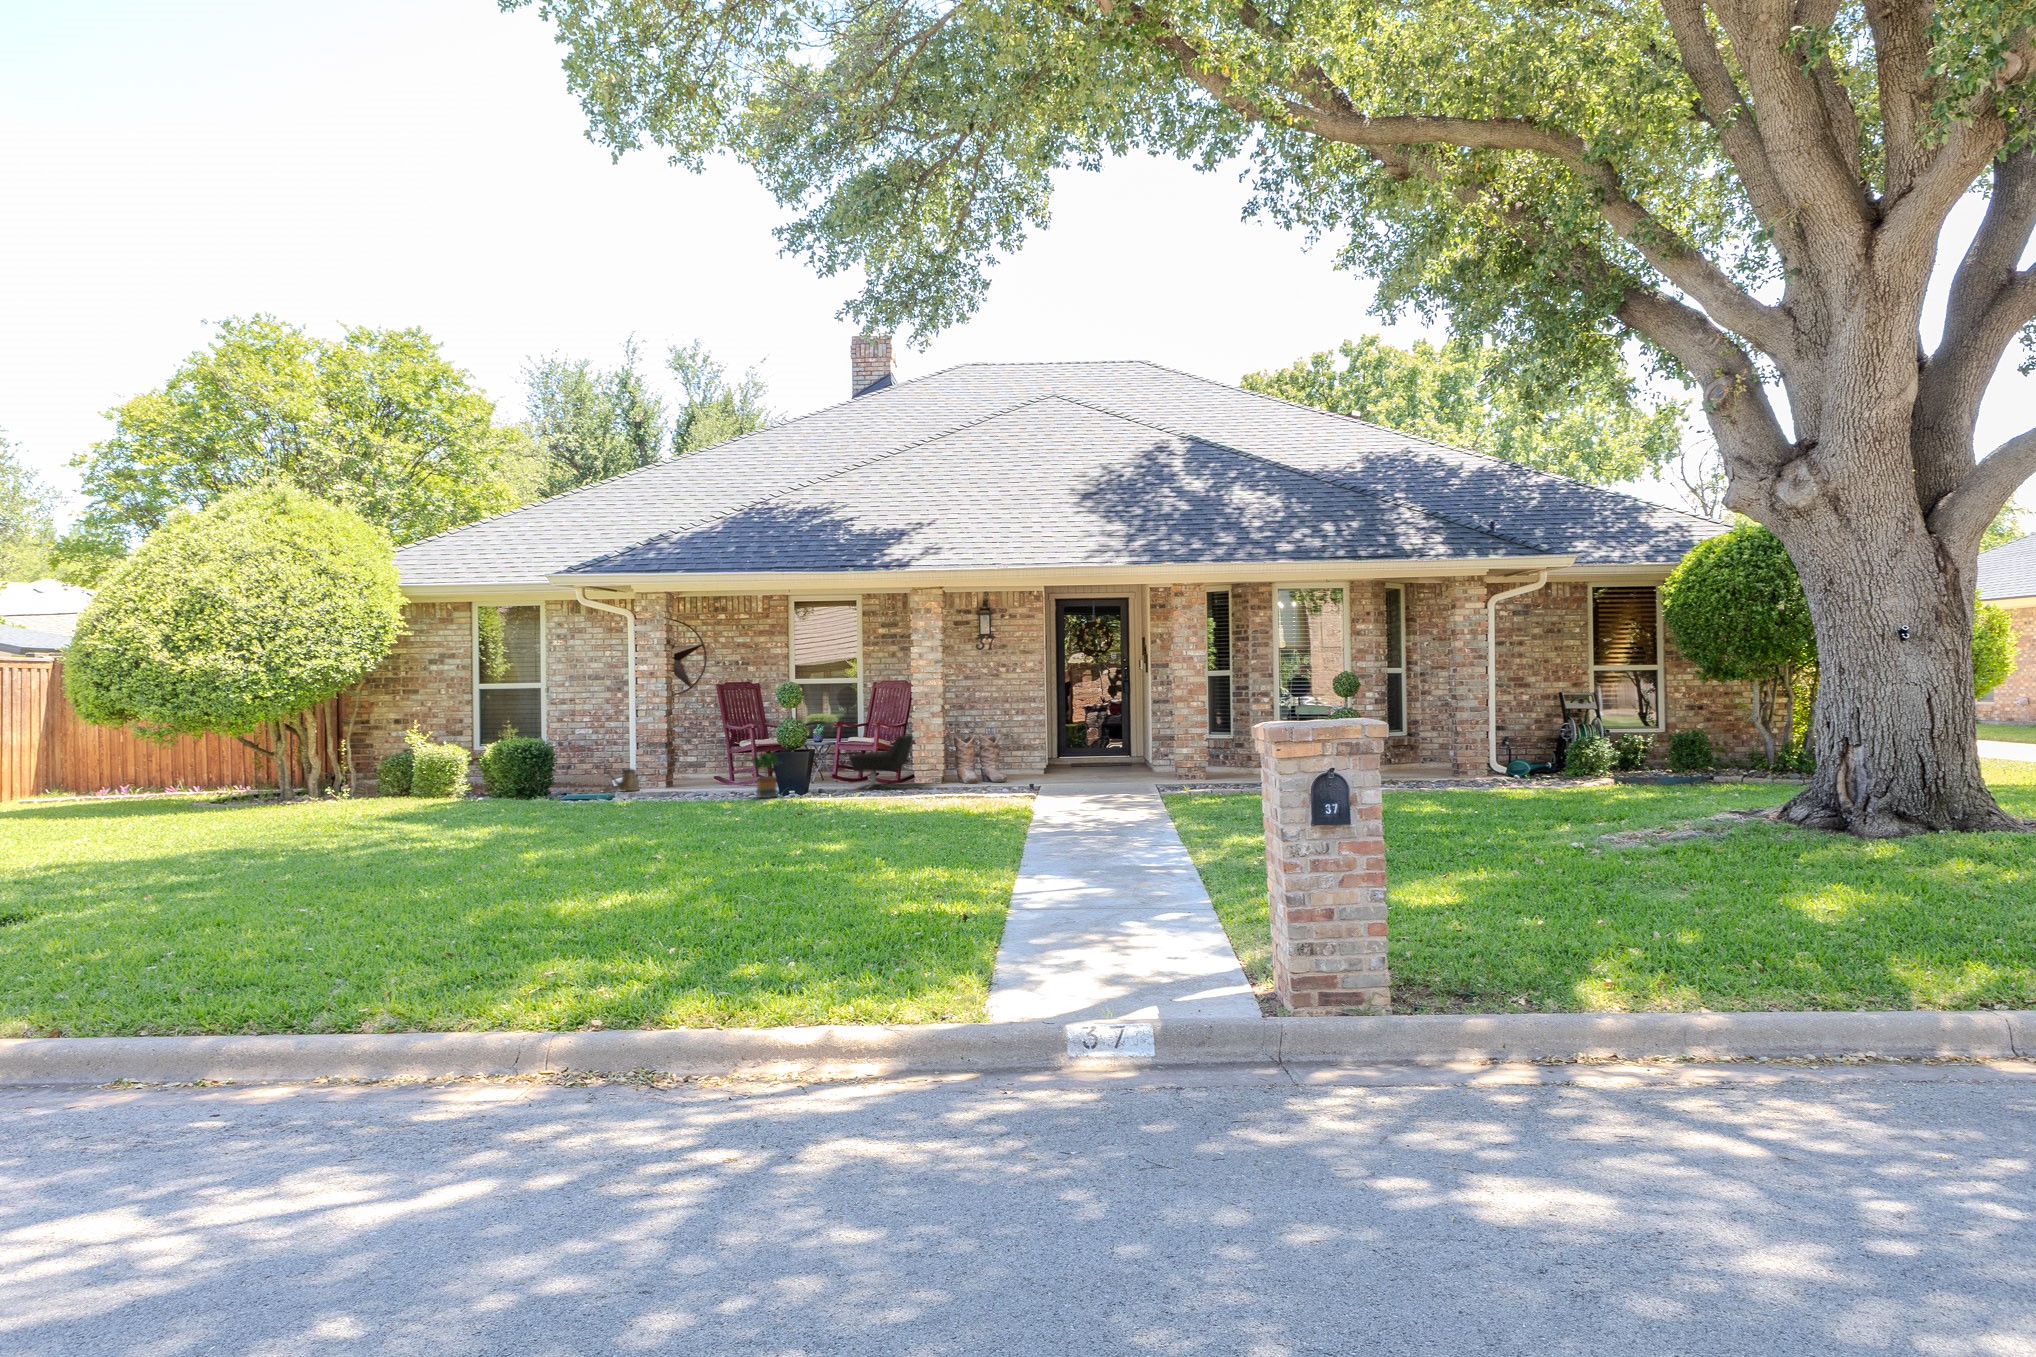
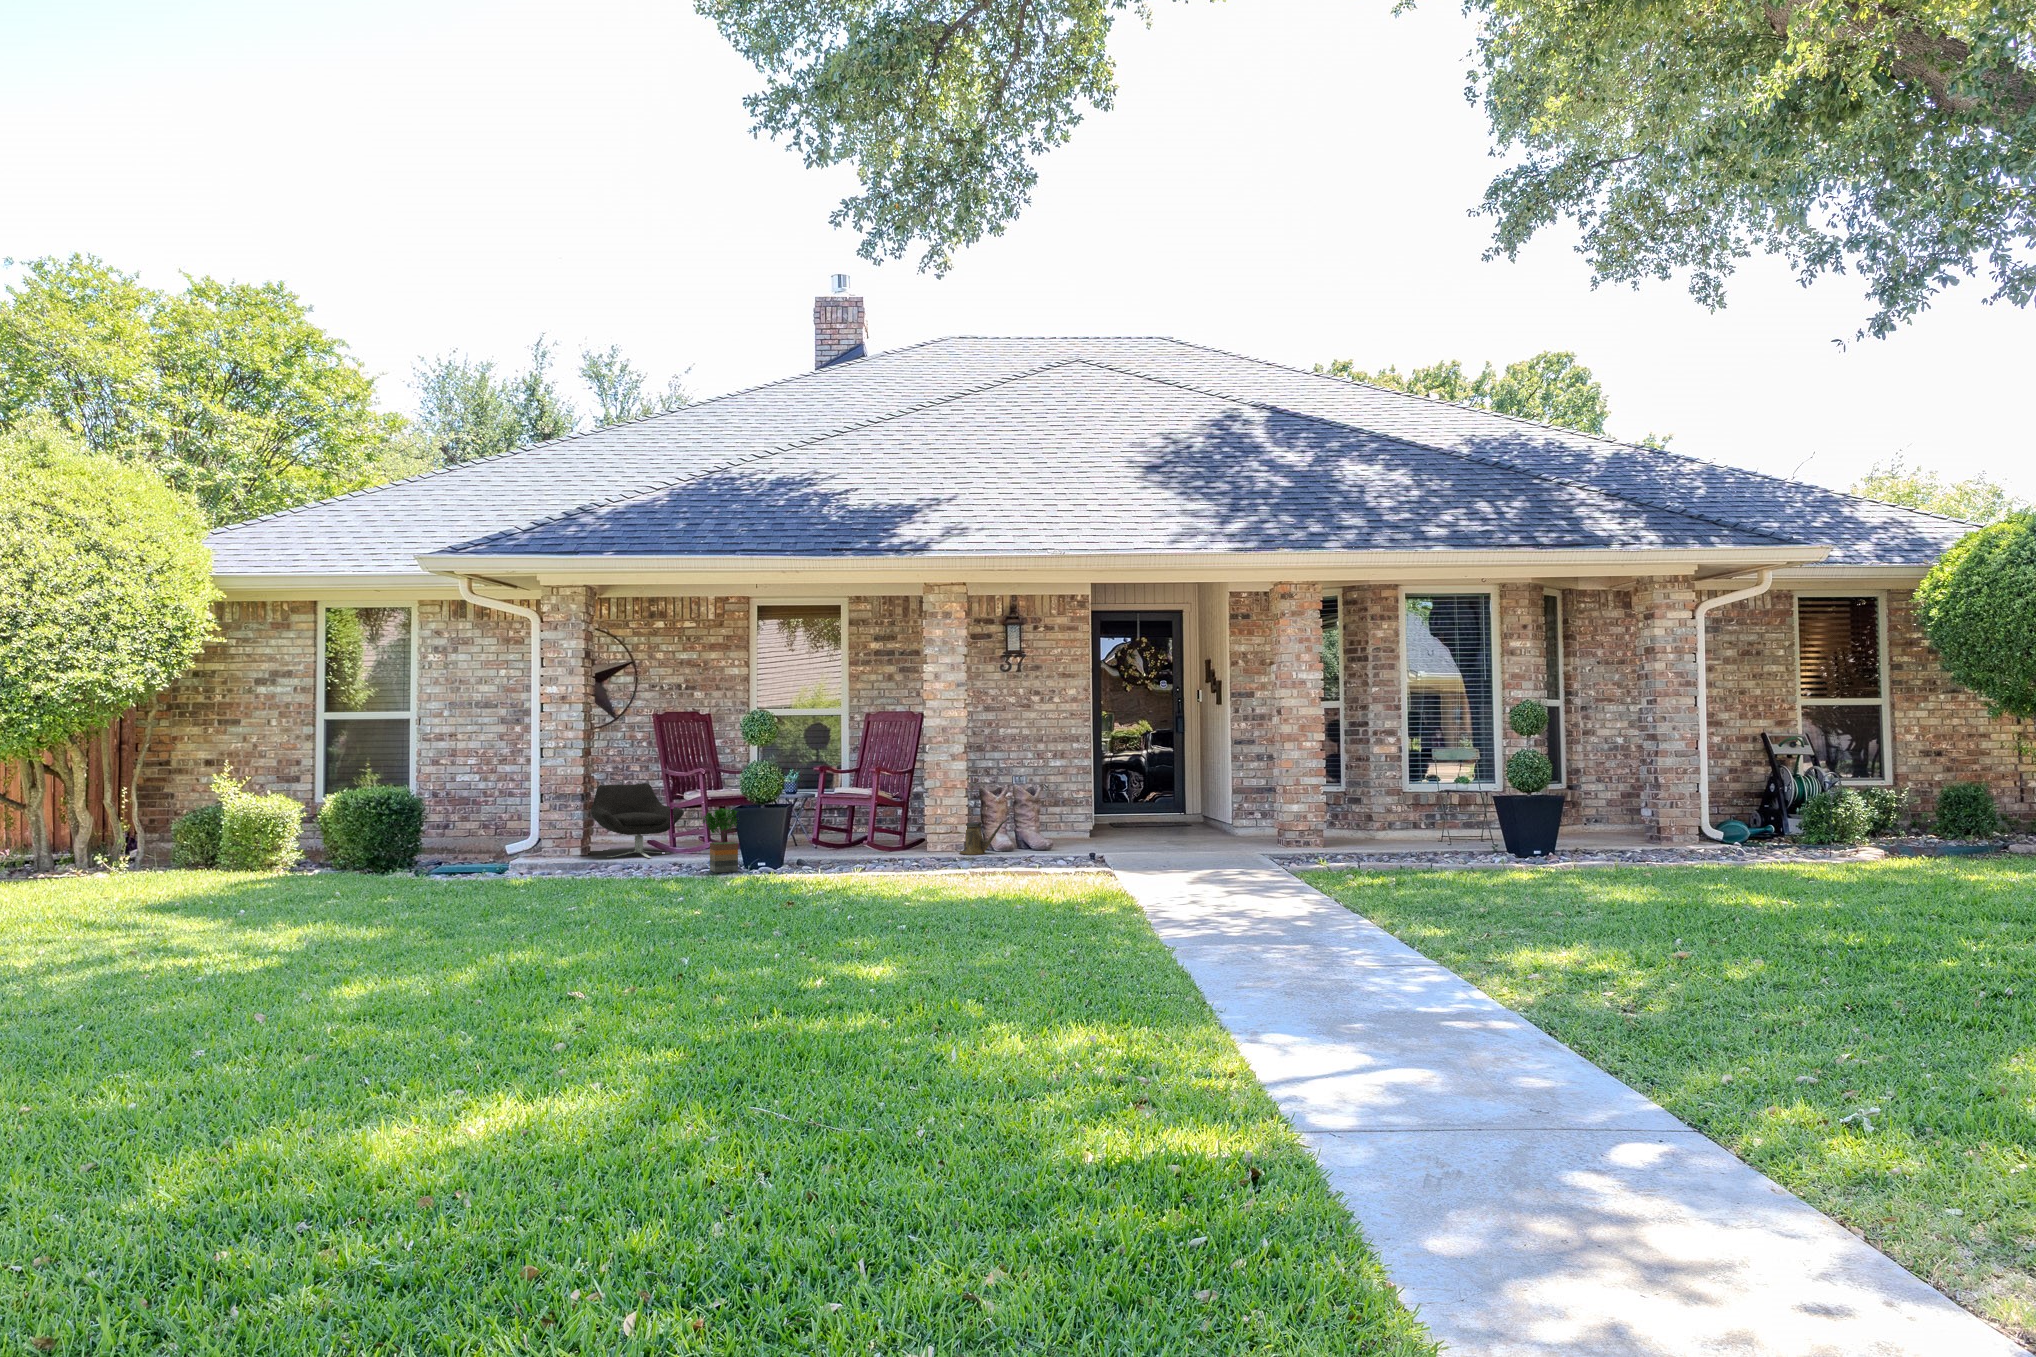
lounge chair: present [849,735,913,788] -> present [591,783,684,858]
watering can: present [606,769,642,792] -> present [960,820,1007,855]

